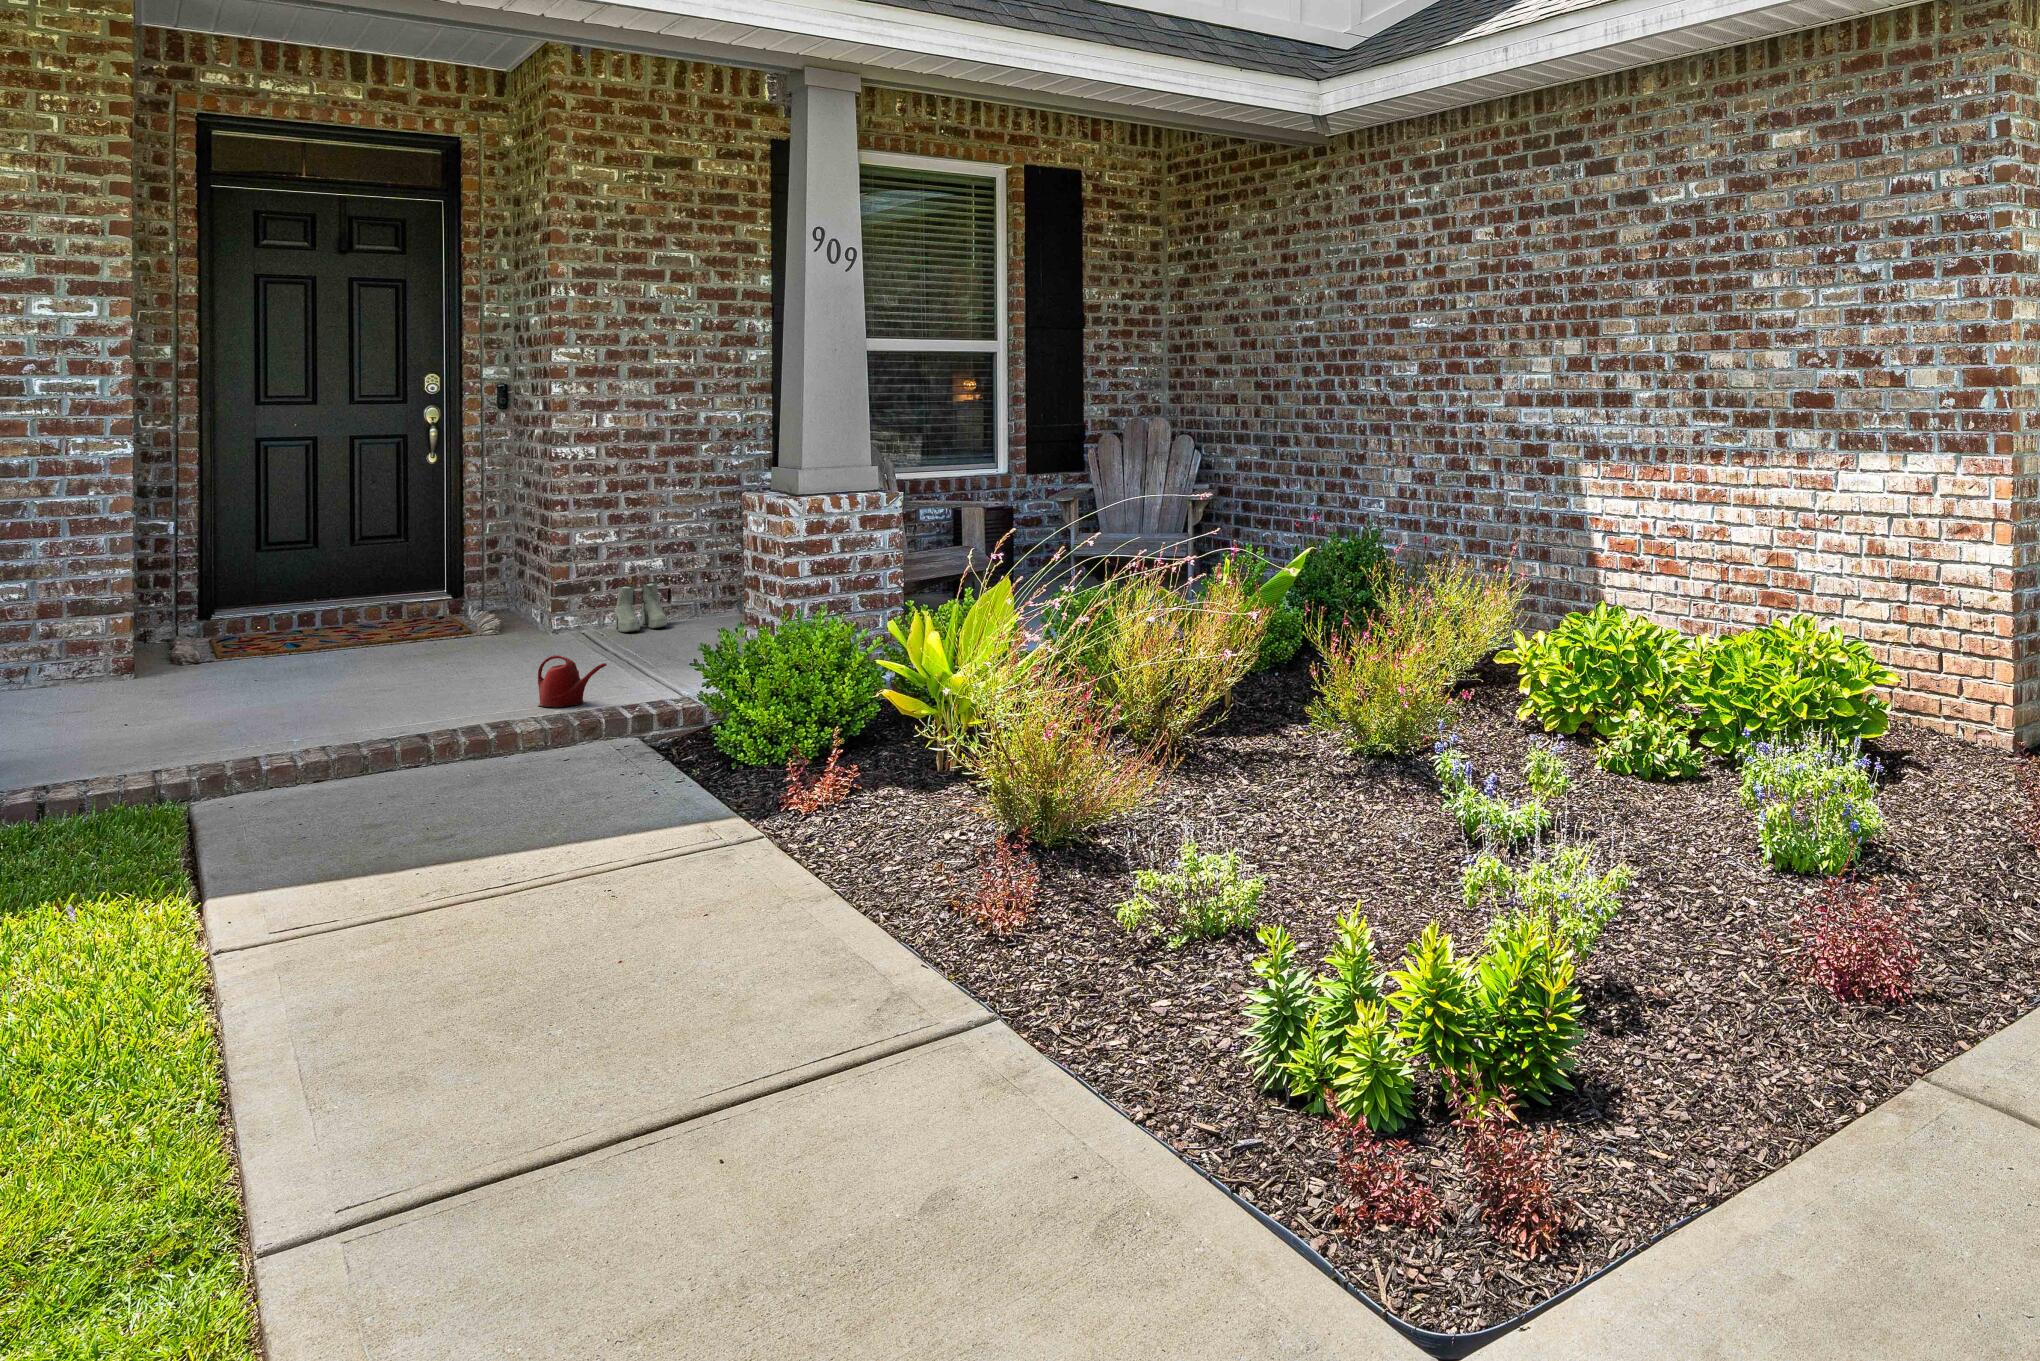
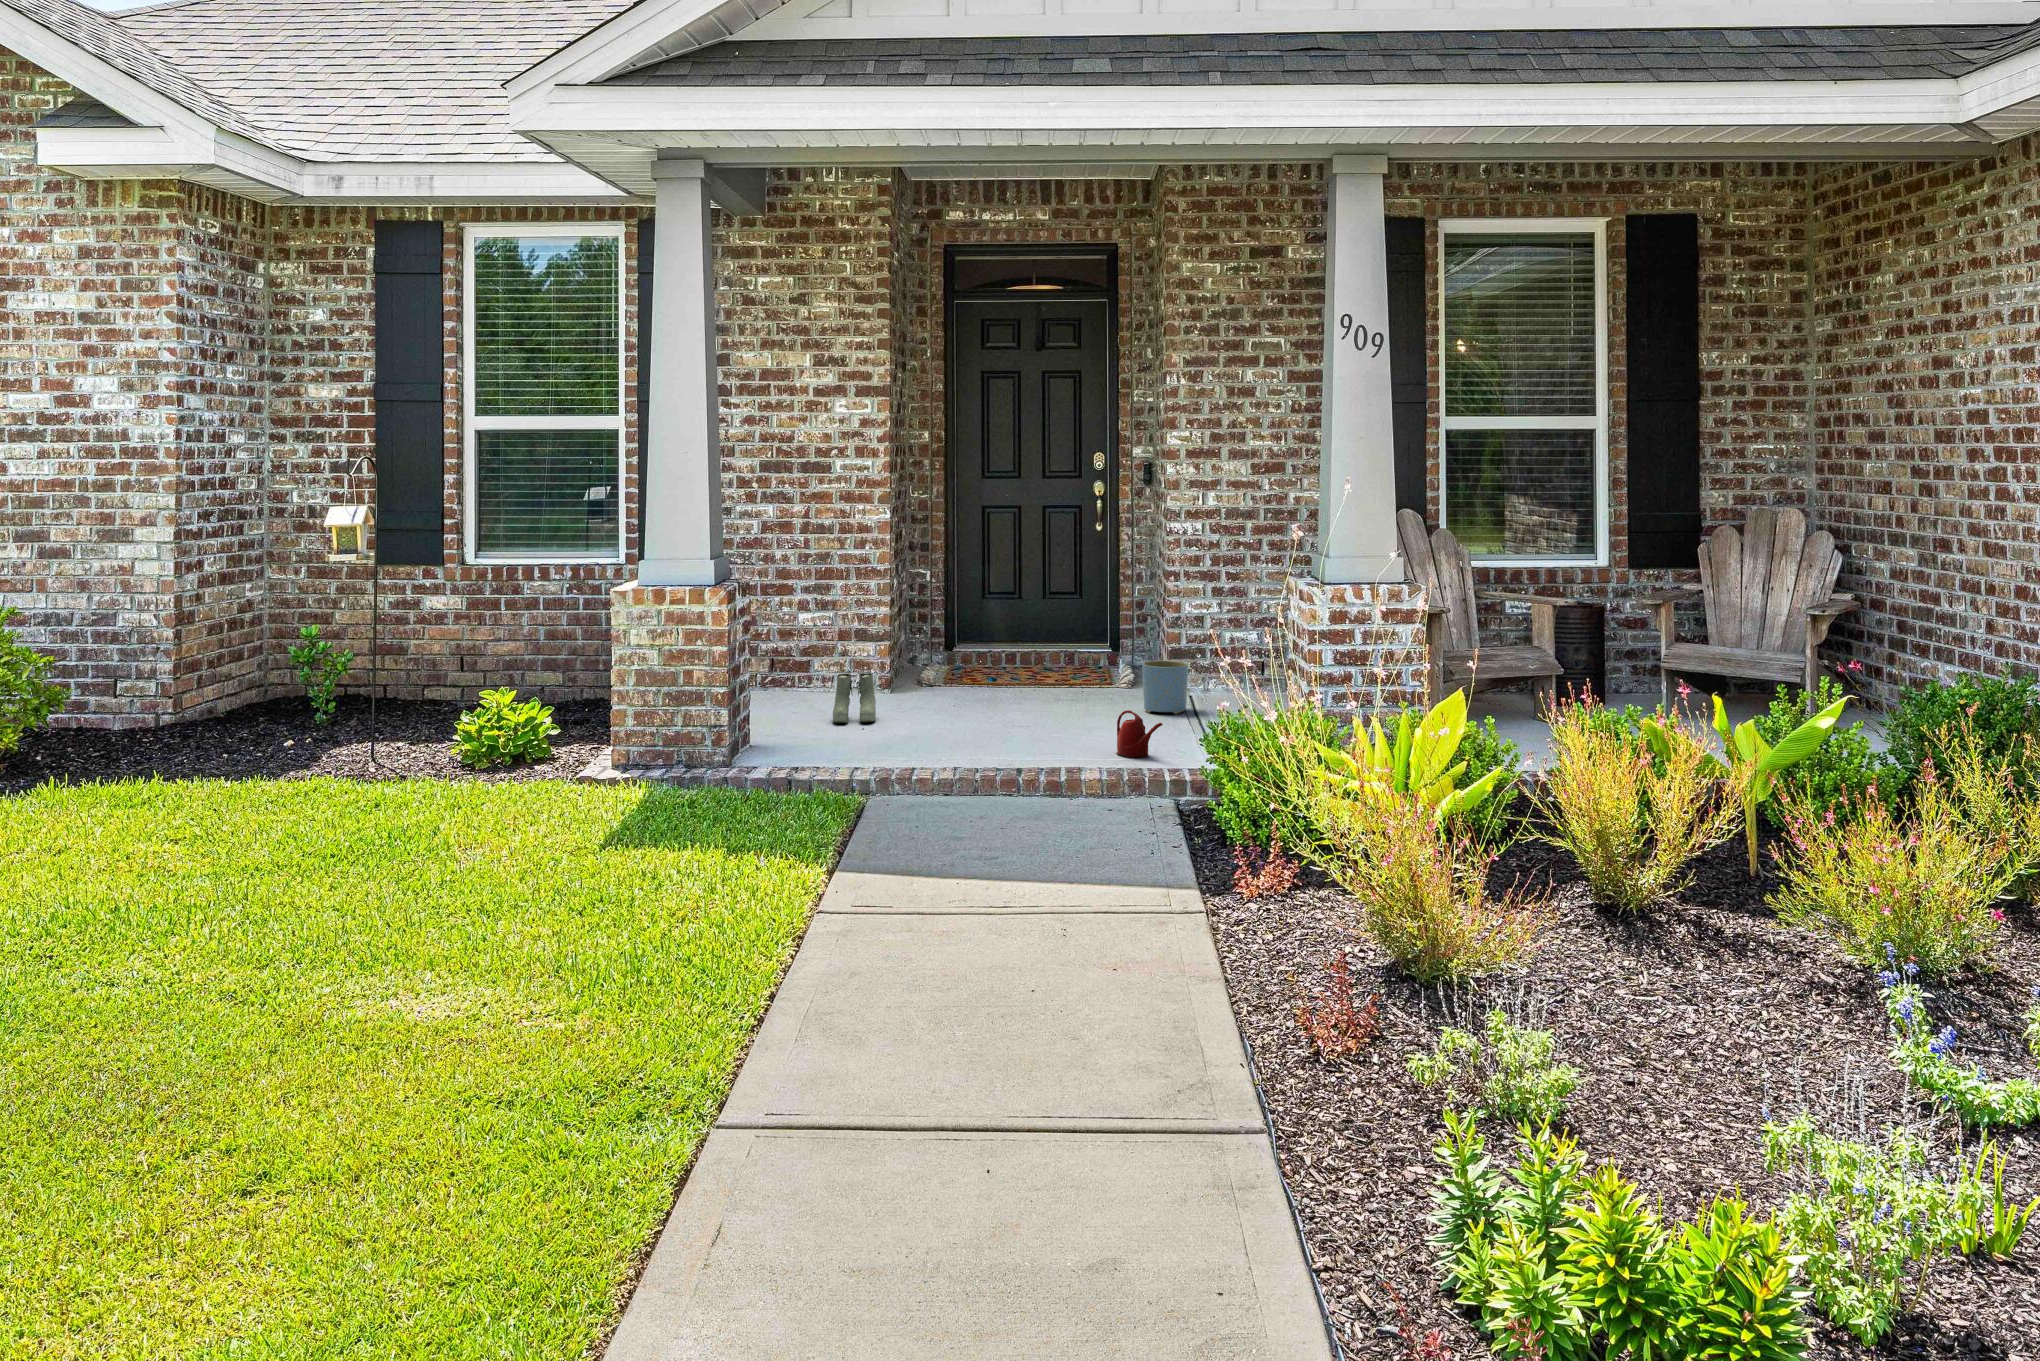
boots: present [615,582,667,632] -> present [833,673,876,723]
planter: none [537,598,597,658] -> present [1142,660,1188,714]

